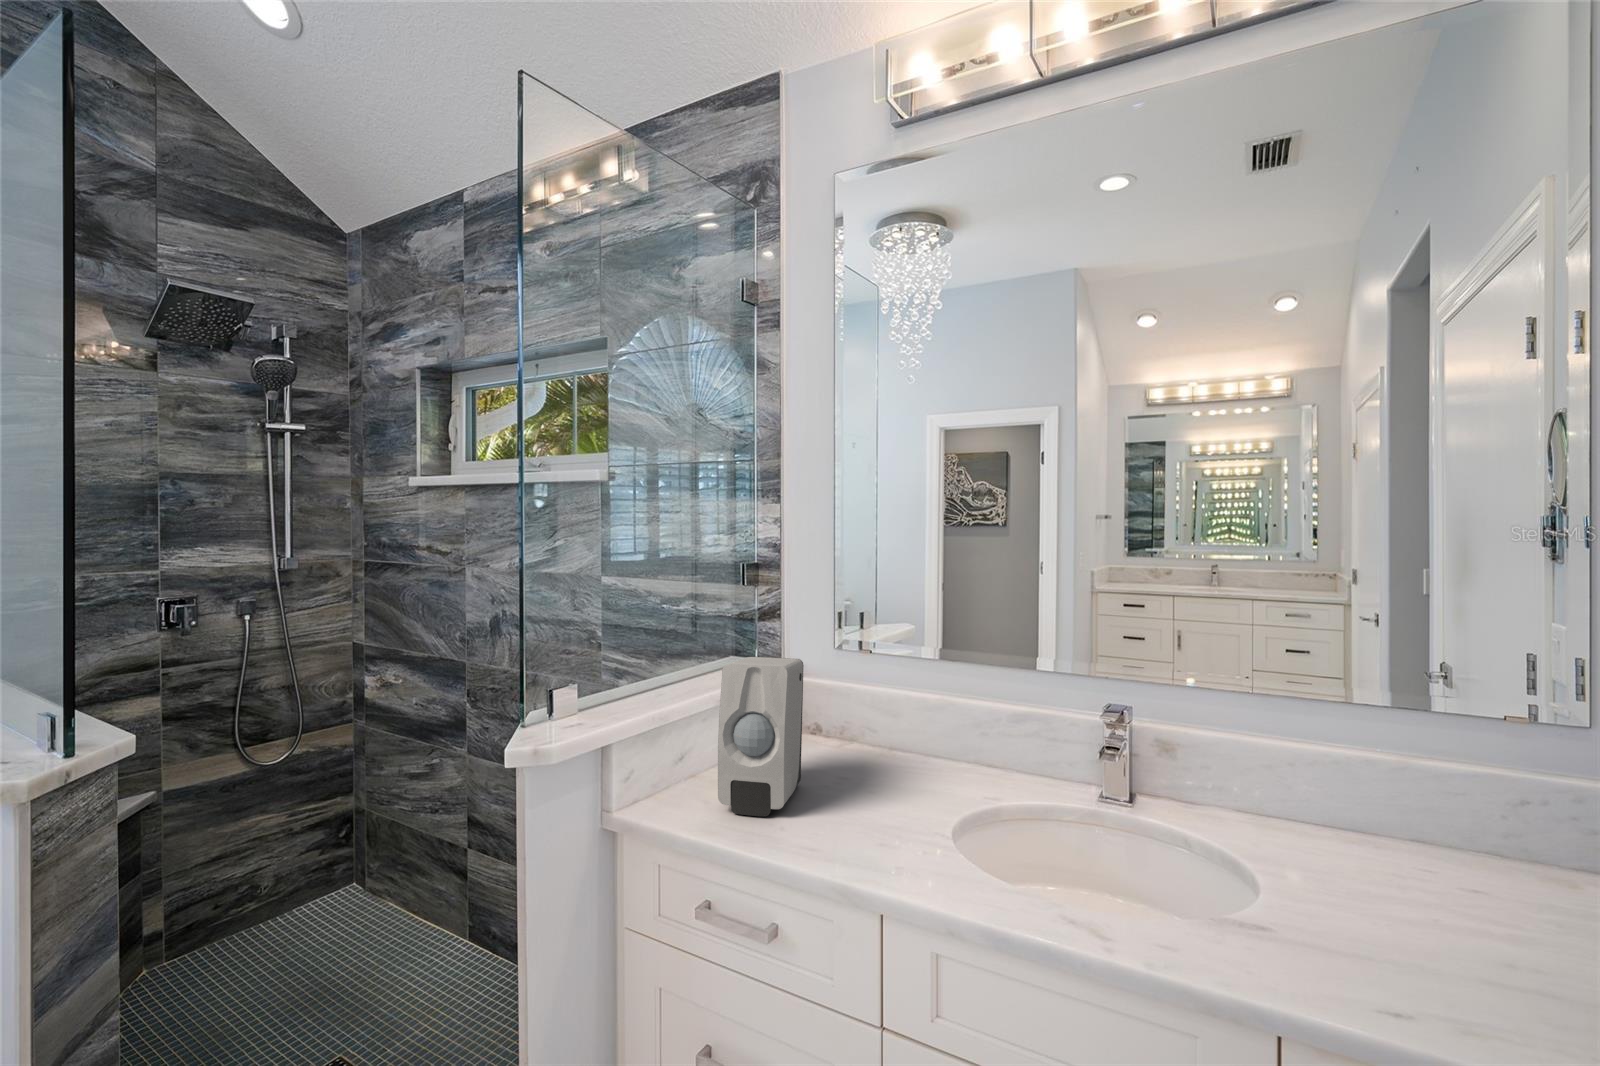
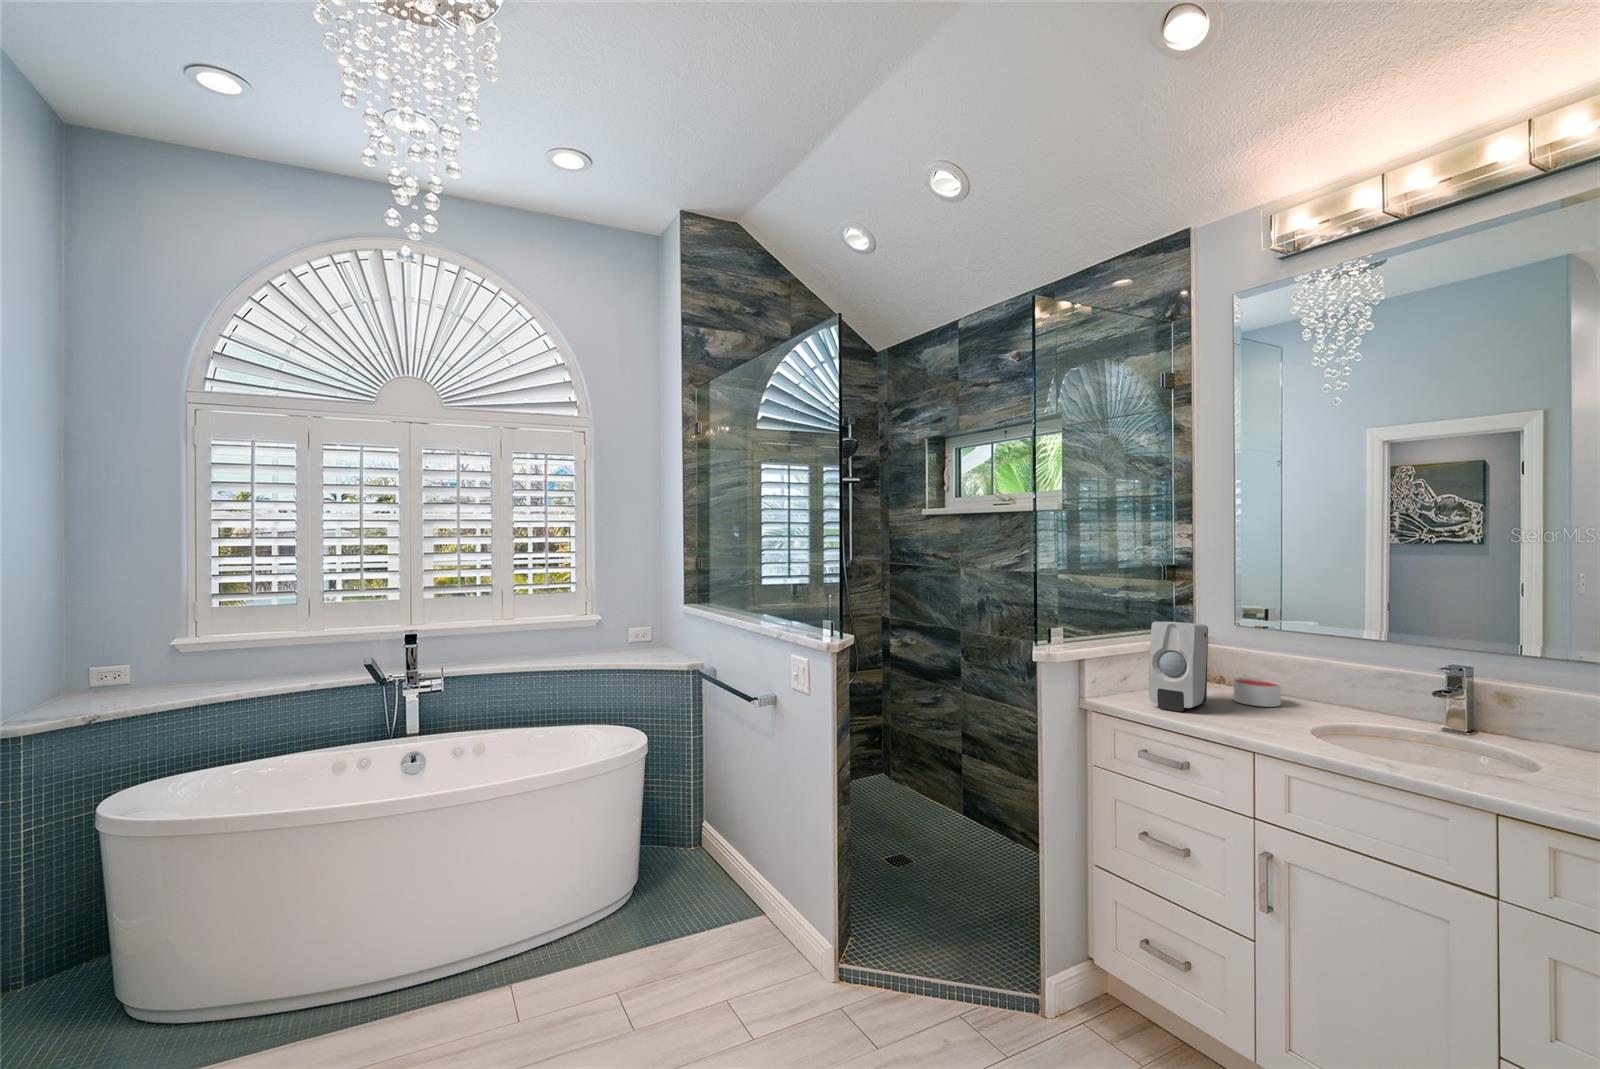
candle: none [834,729,894,777] -> present [1234,678,1281,707]

